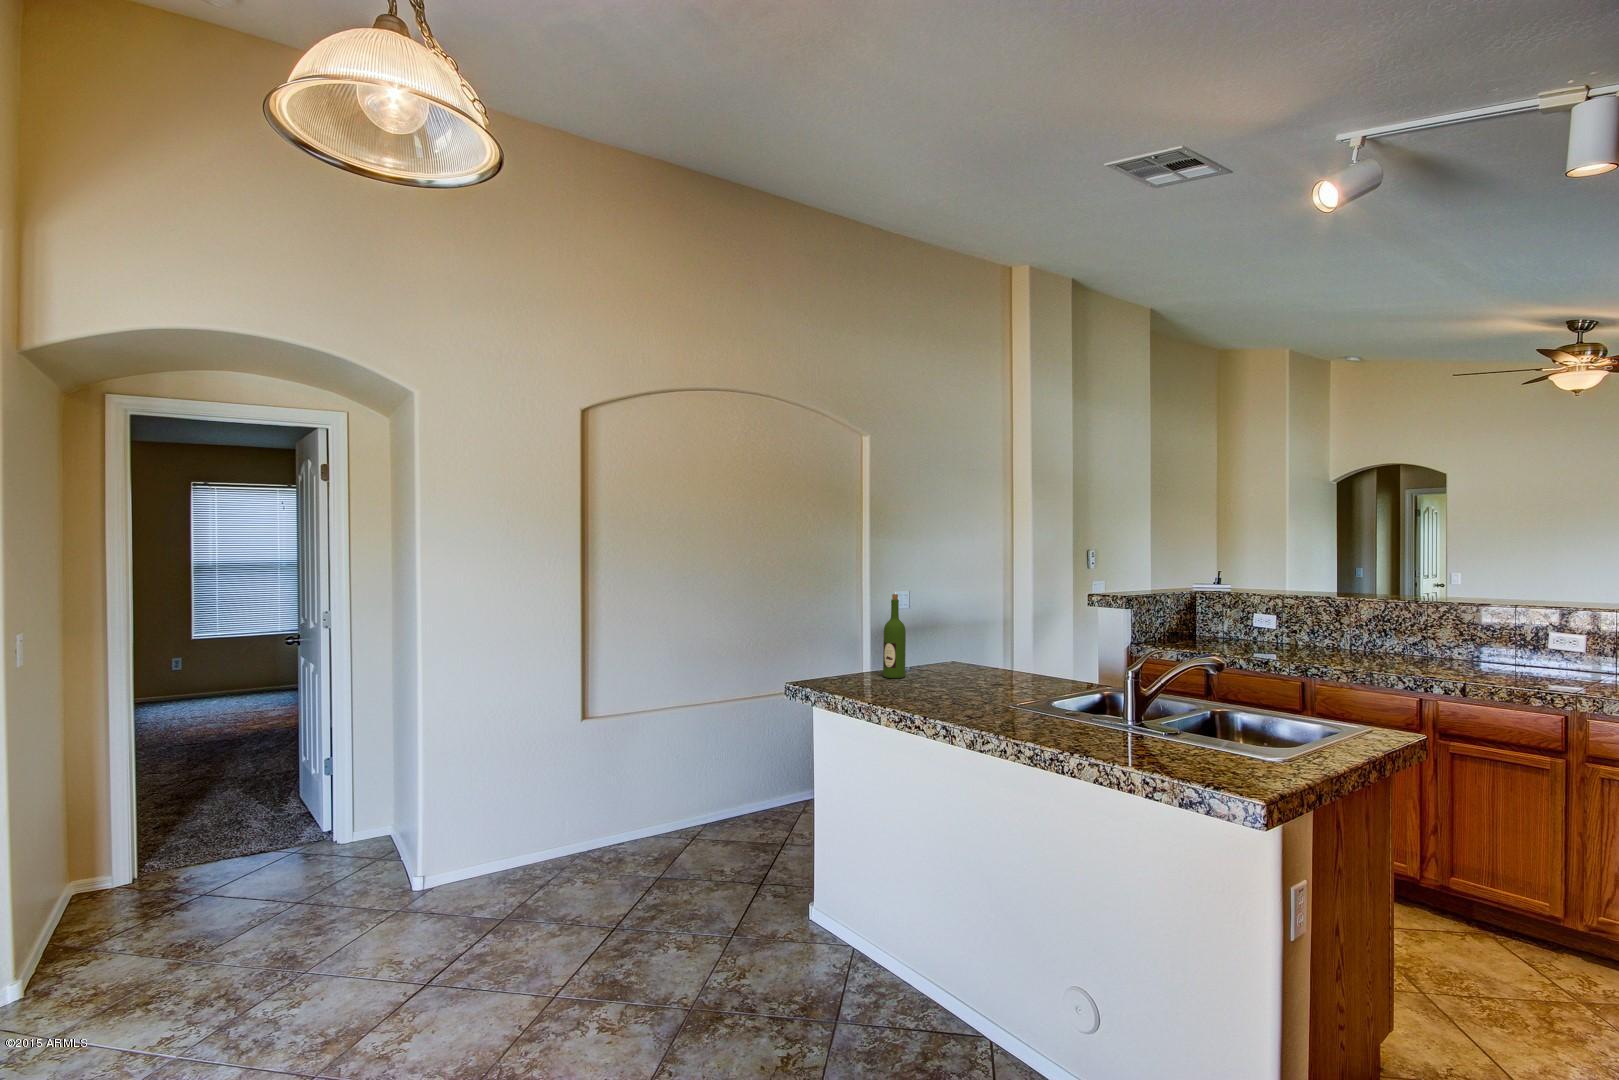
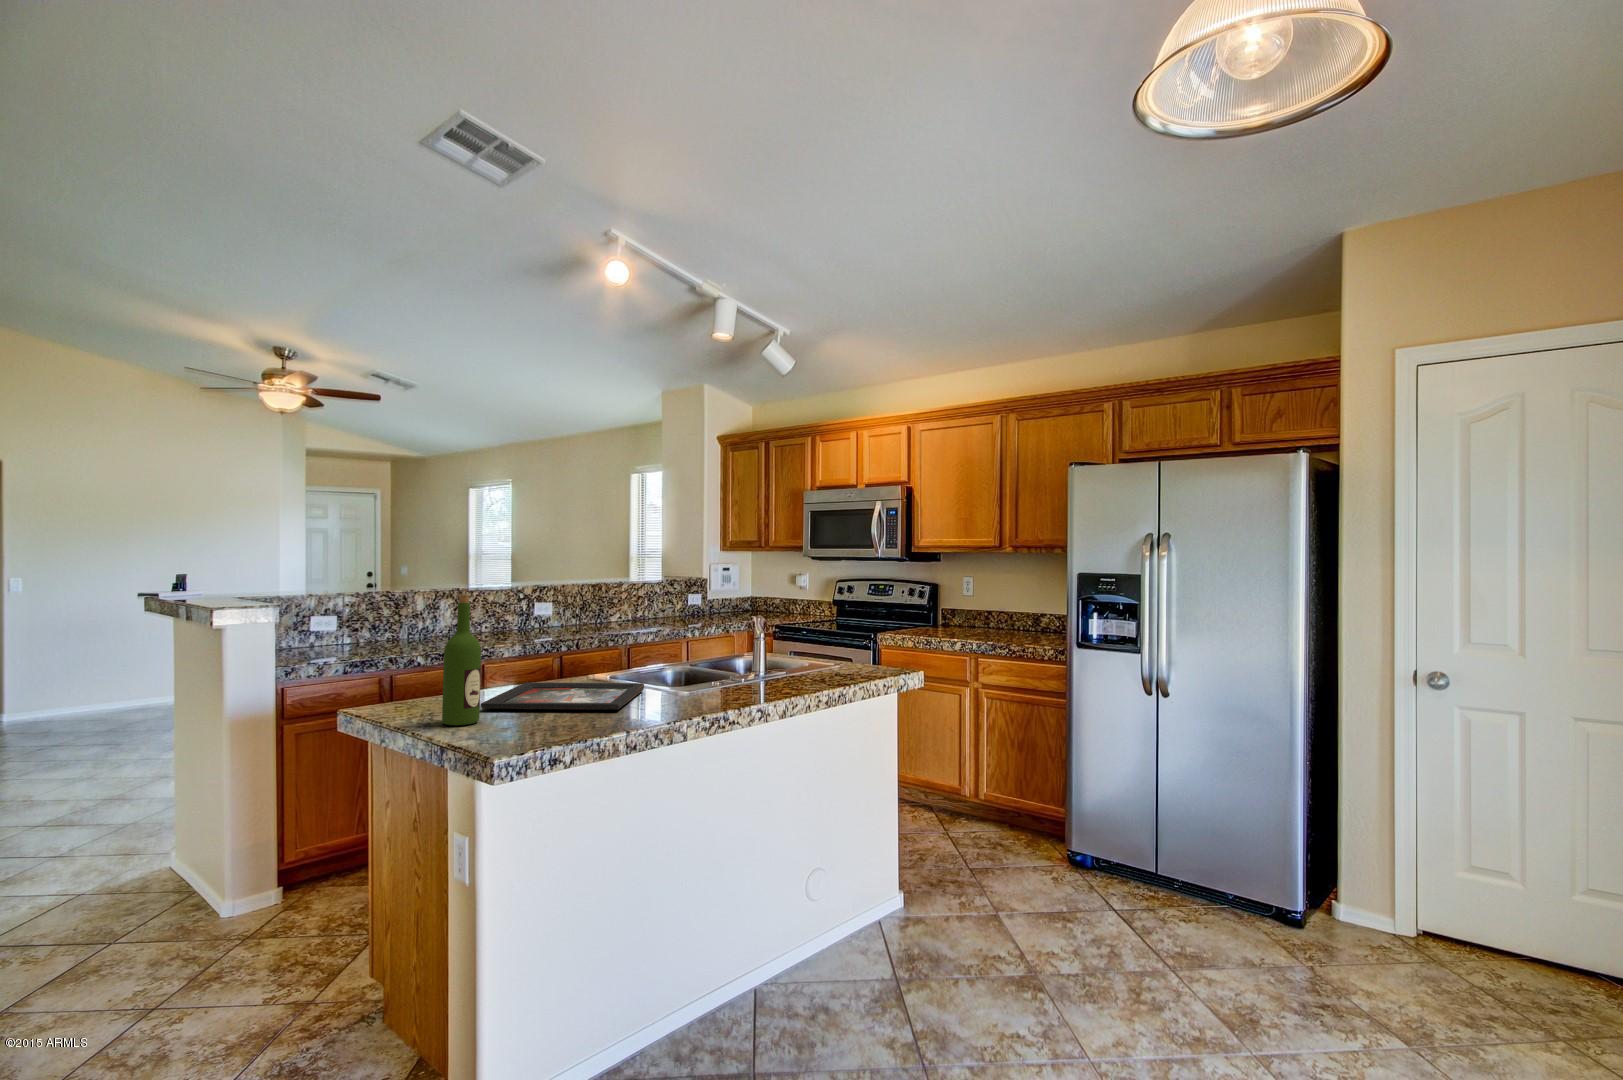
decorative tray: none [917,672,1015,698] -> present [481,682,644,710]

